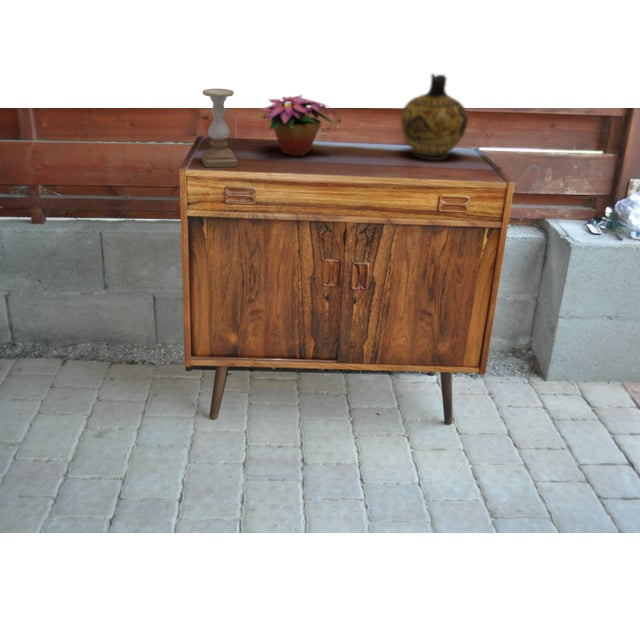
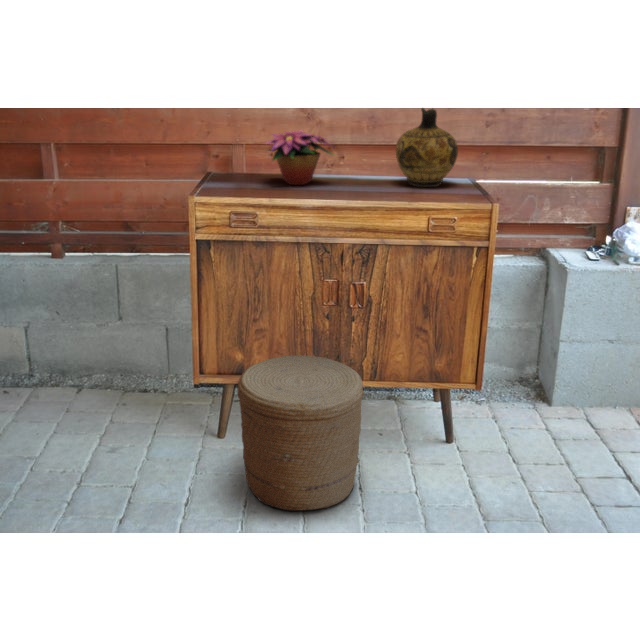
candle holder: present [202,89,238,167] -> none [210,124,242,194]
woven basket: none [234,340,367,507] -> present [237,356,363,511]

